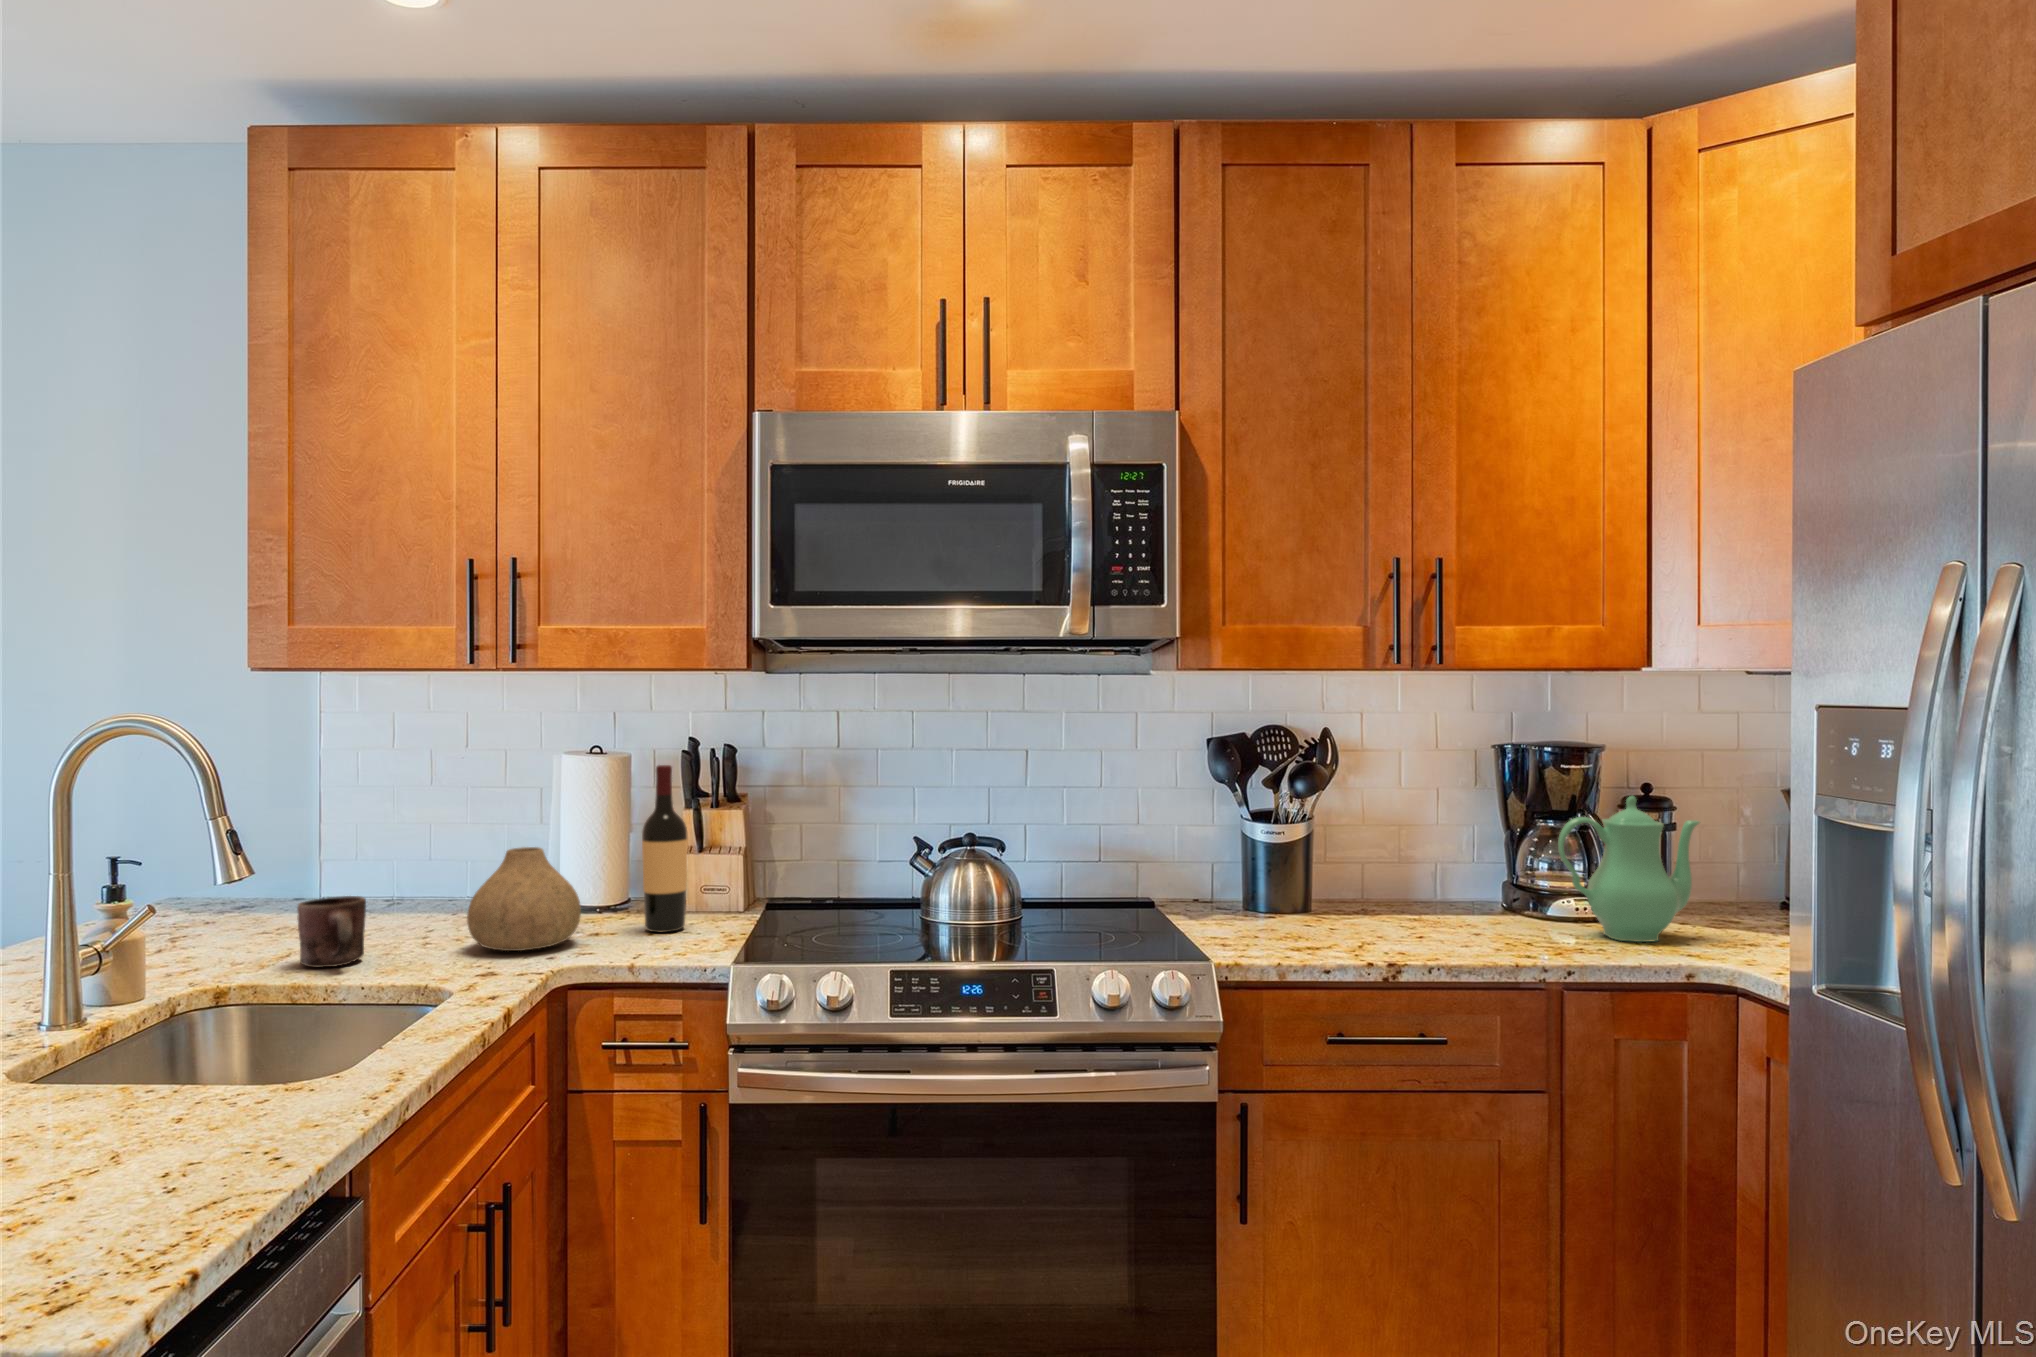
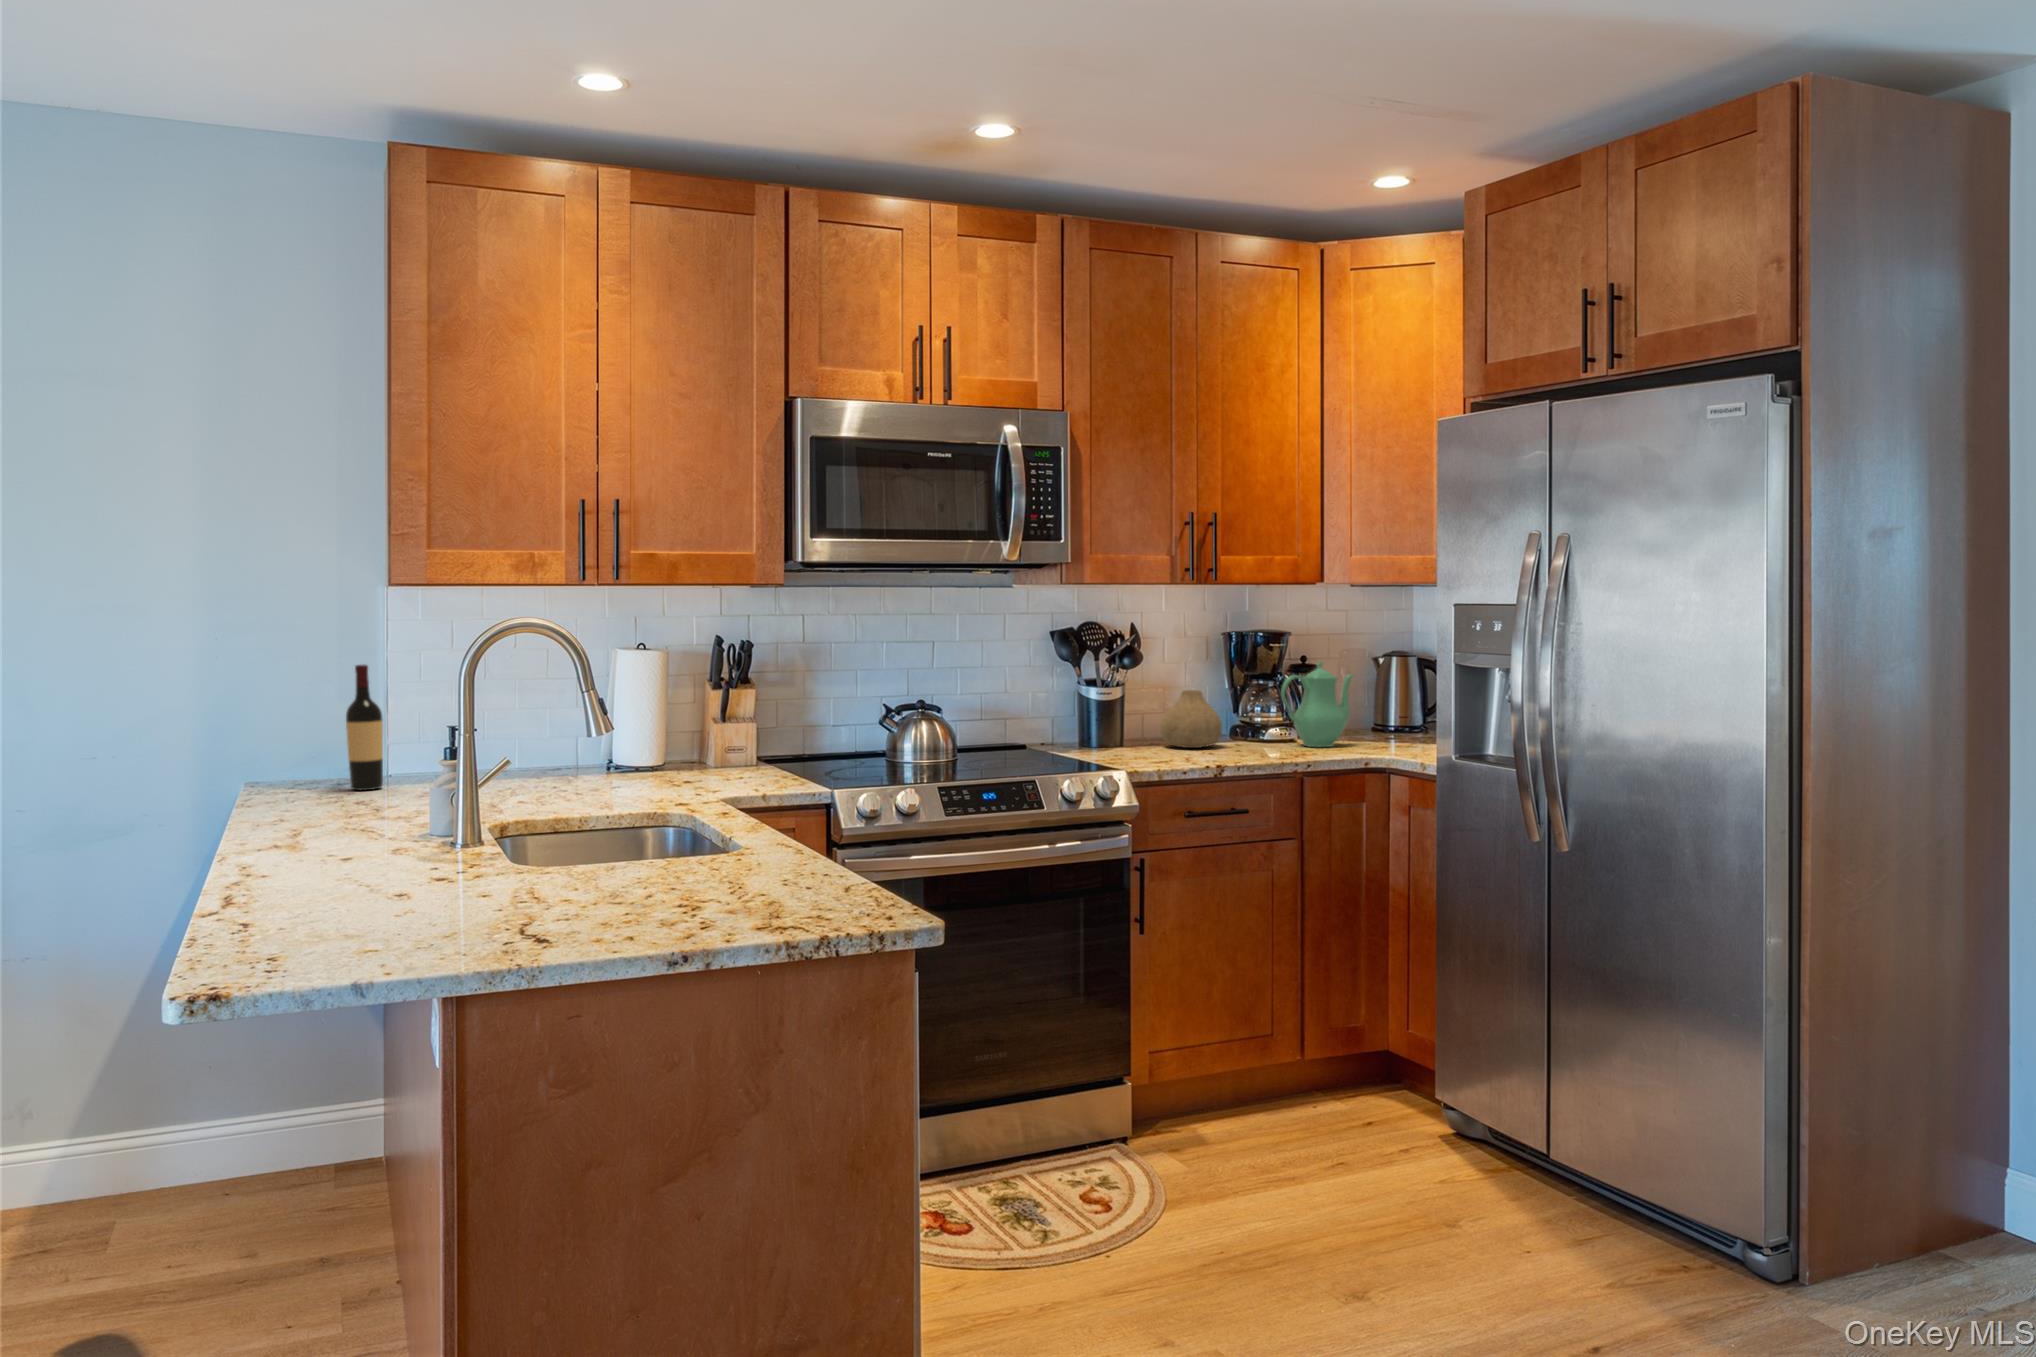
wine bottle: present [642,765,688,932] -> present [346,665,383,790]
vase: present [467,847,581,951] -> present [1161,690,1222,748]
mug: present [297,896,366,967] -> none [524,760,586,811]

